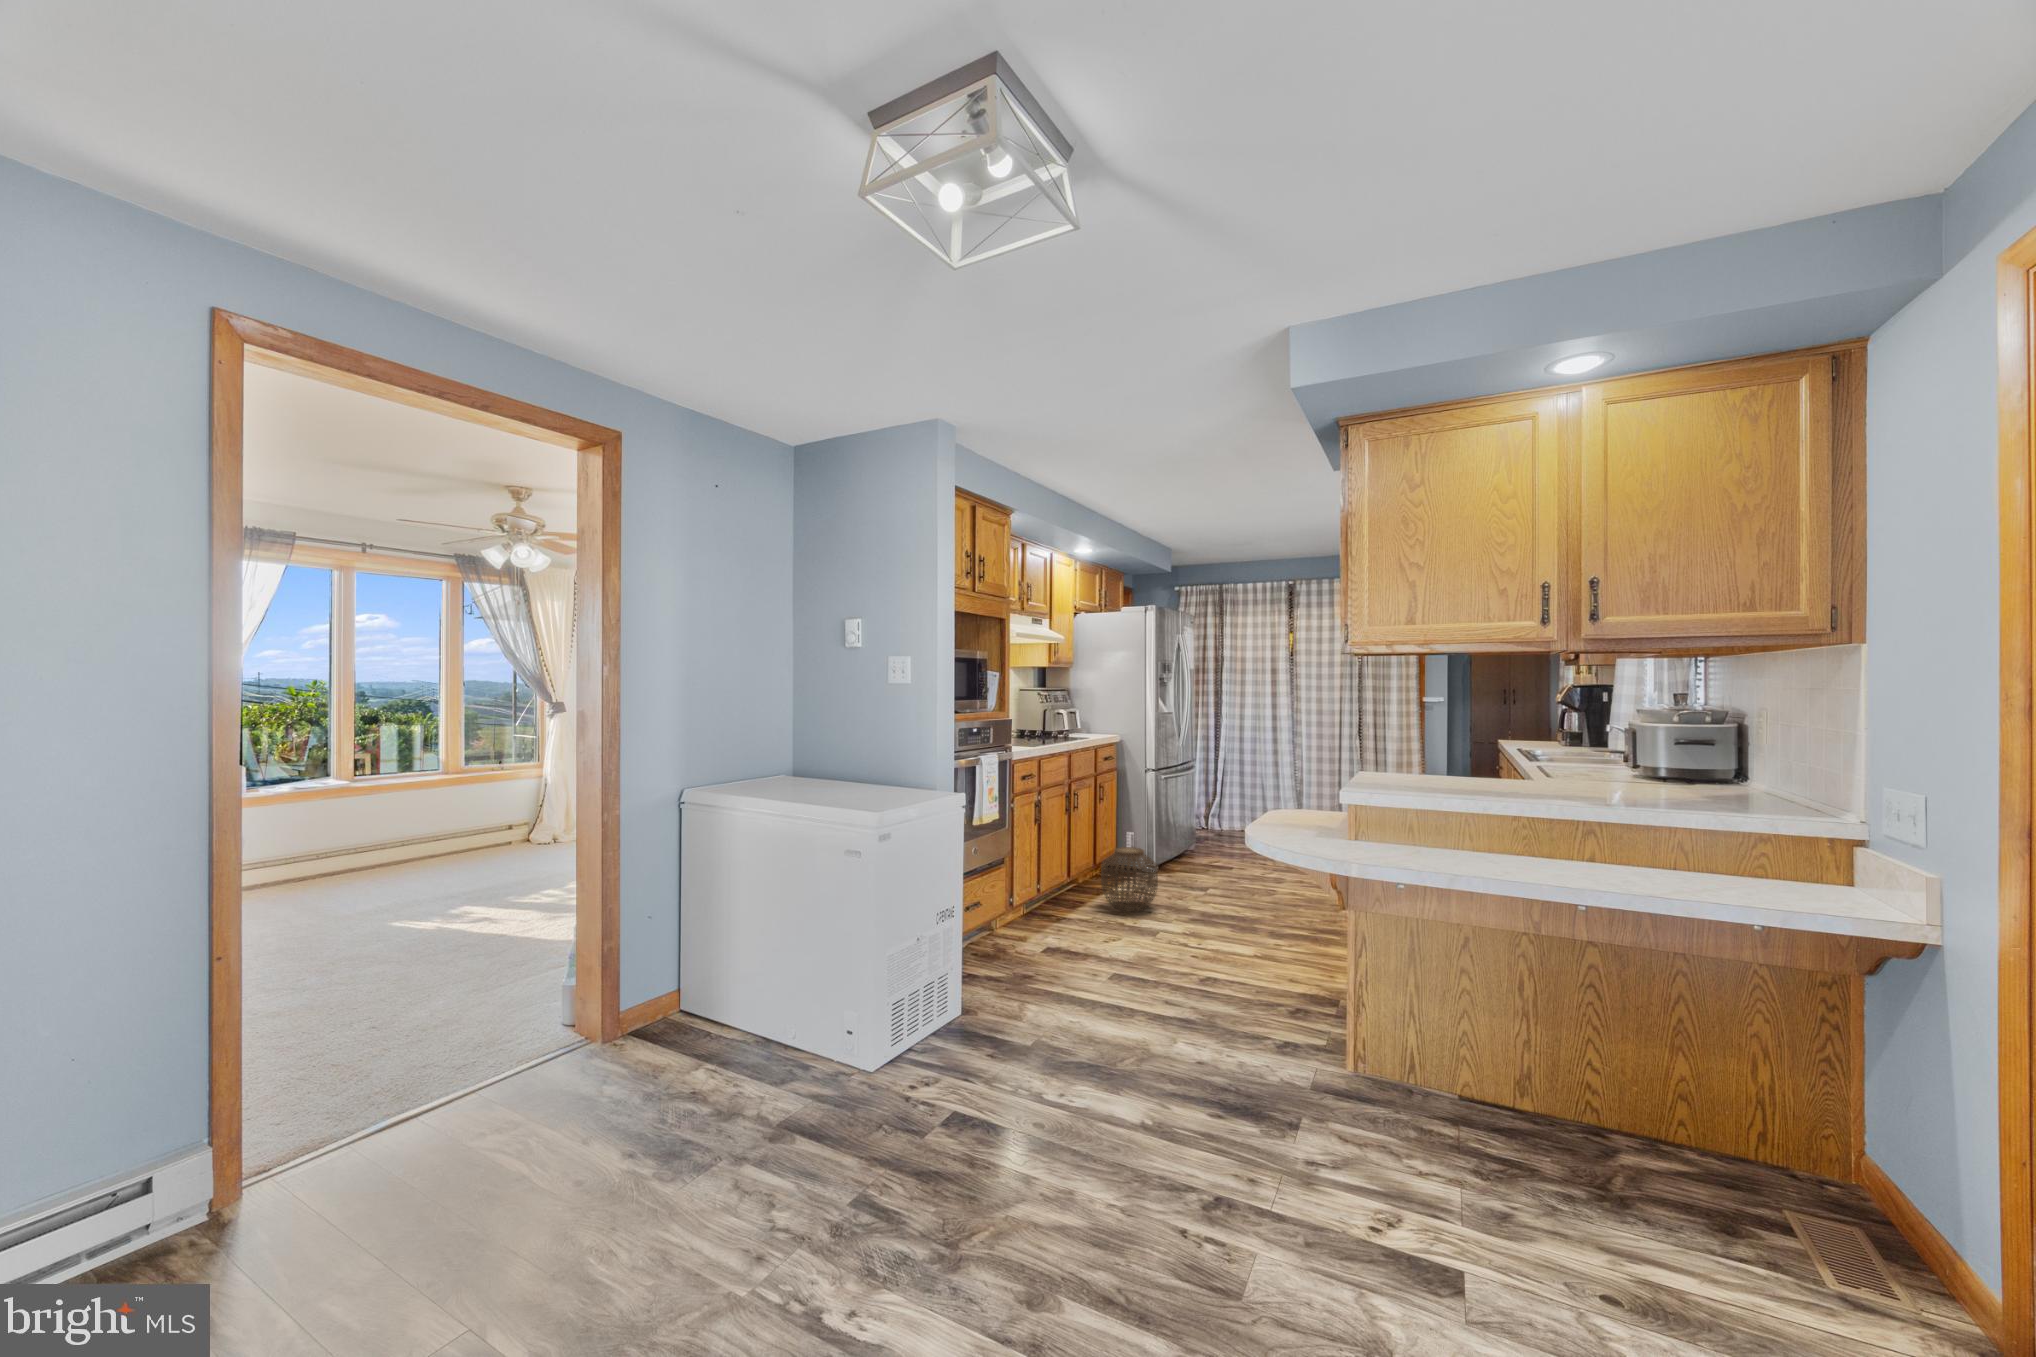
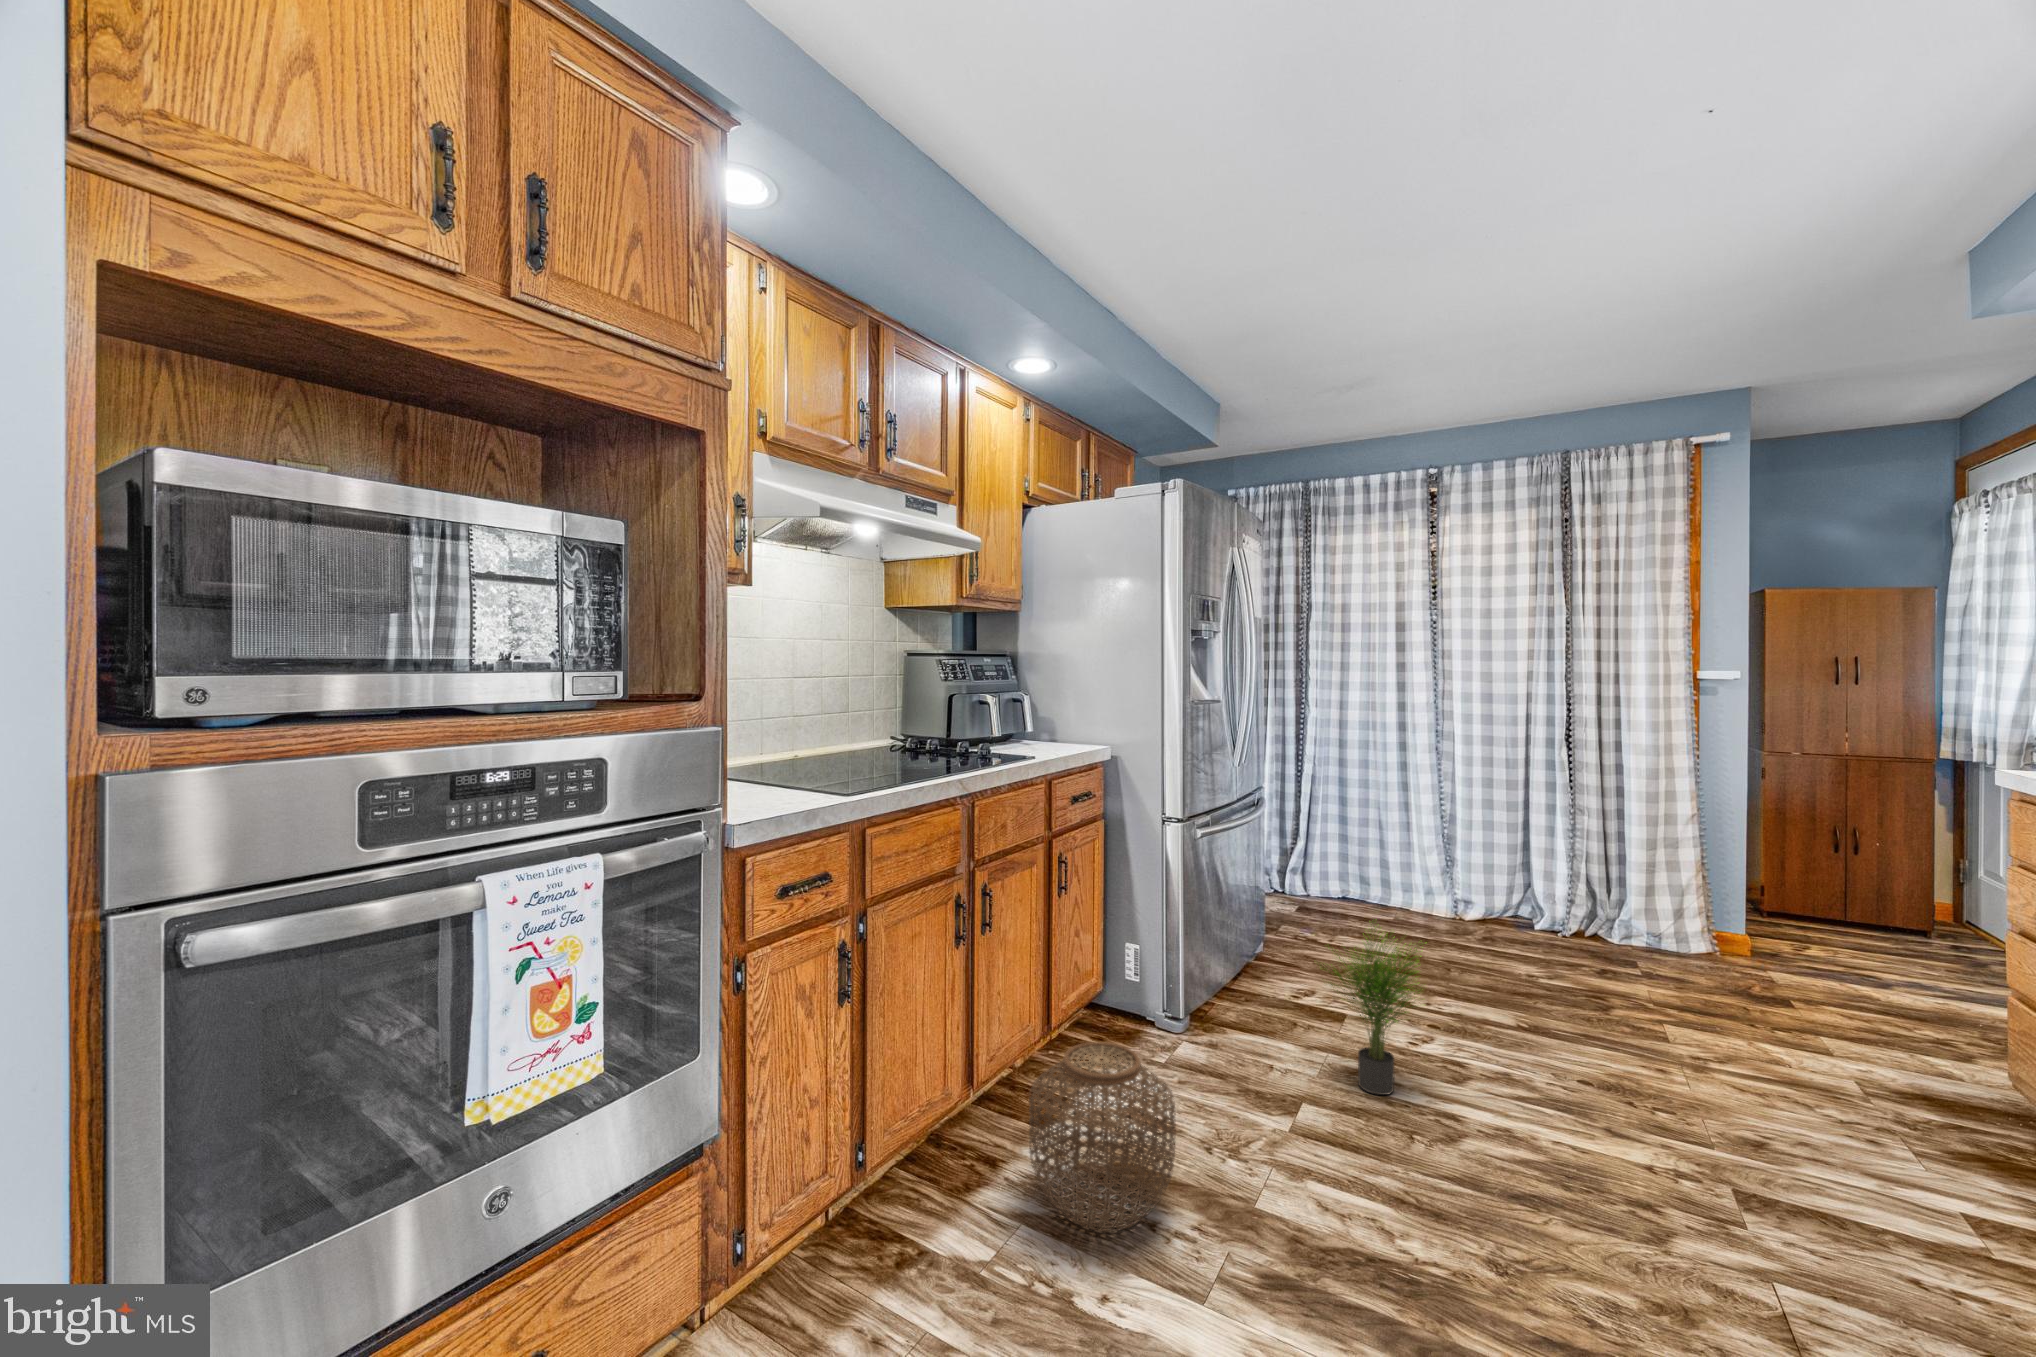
potted plant: none [1215,810,1265,886] -> present [1325,928,1421,1095]

